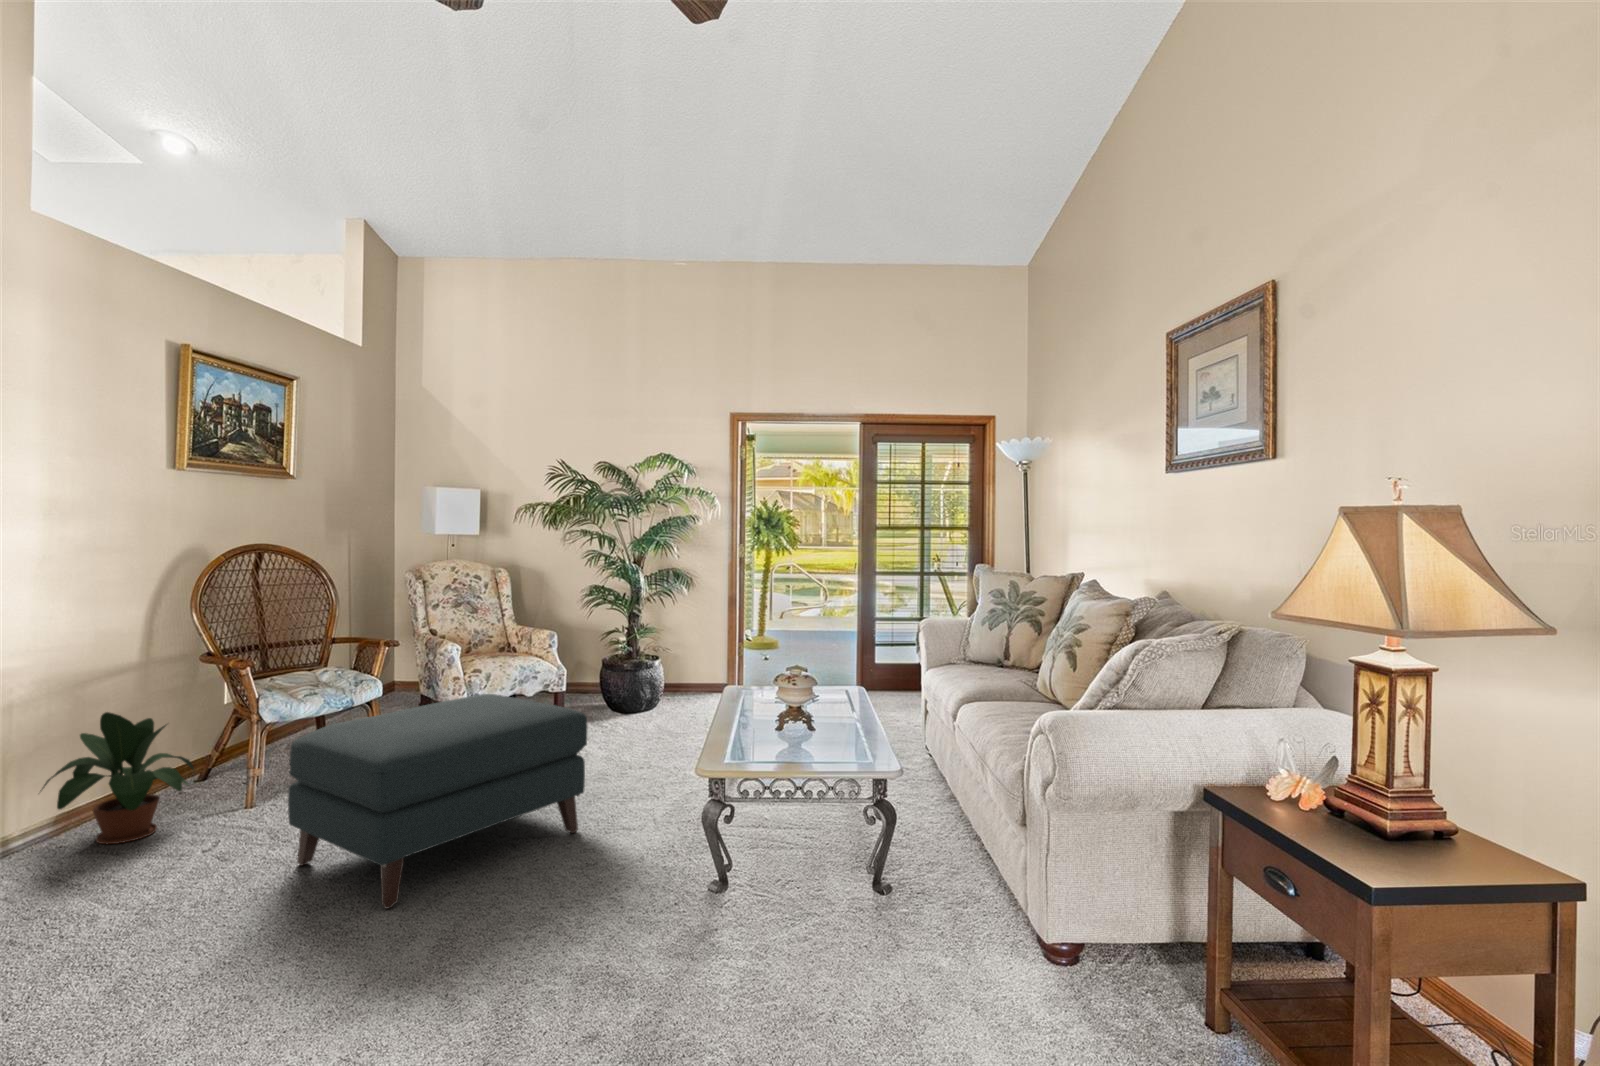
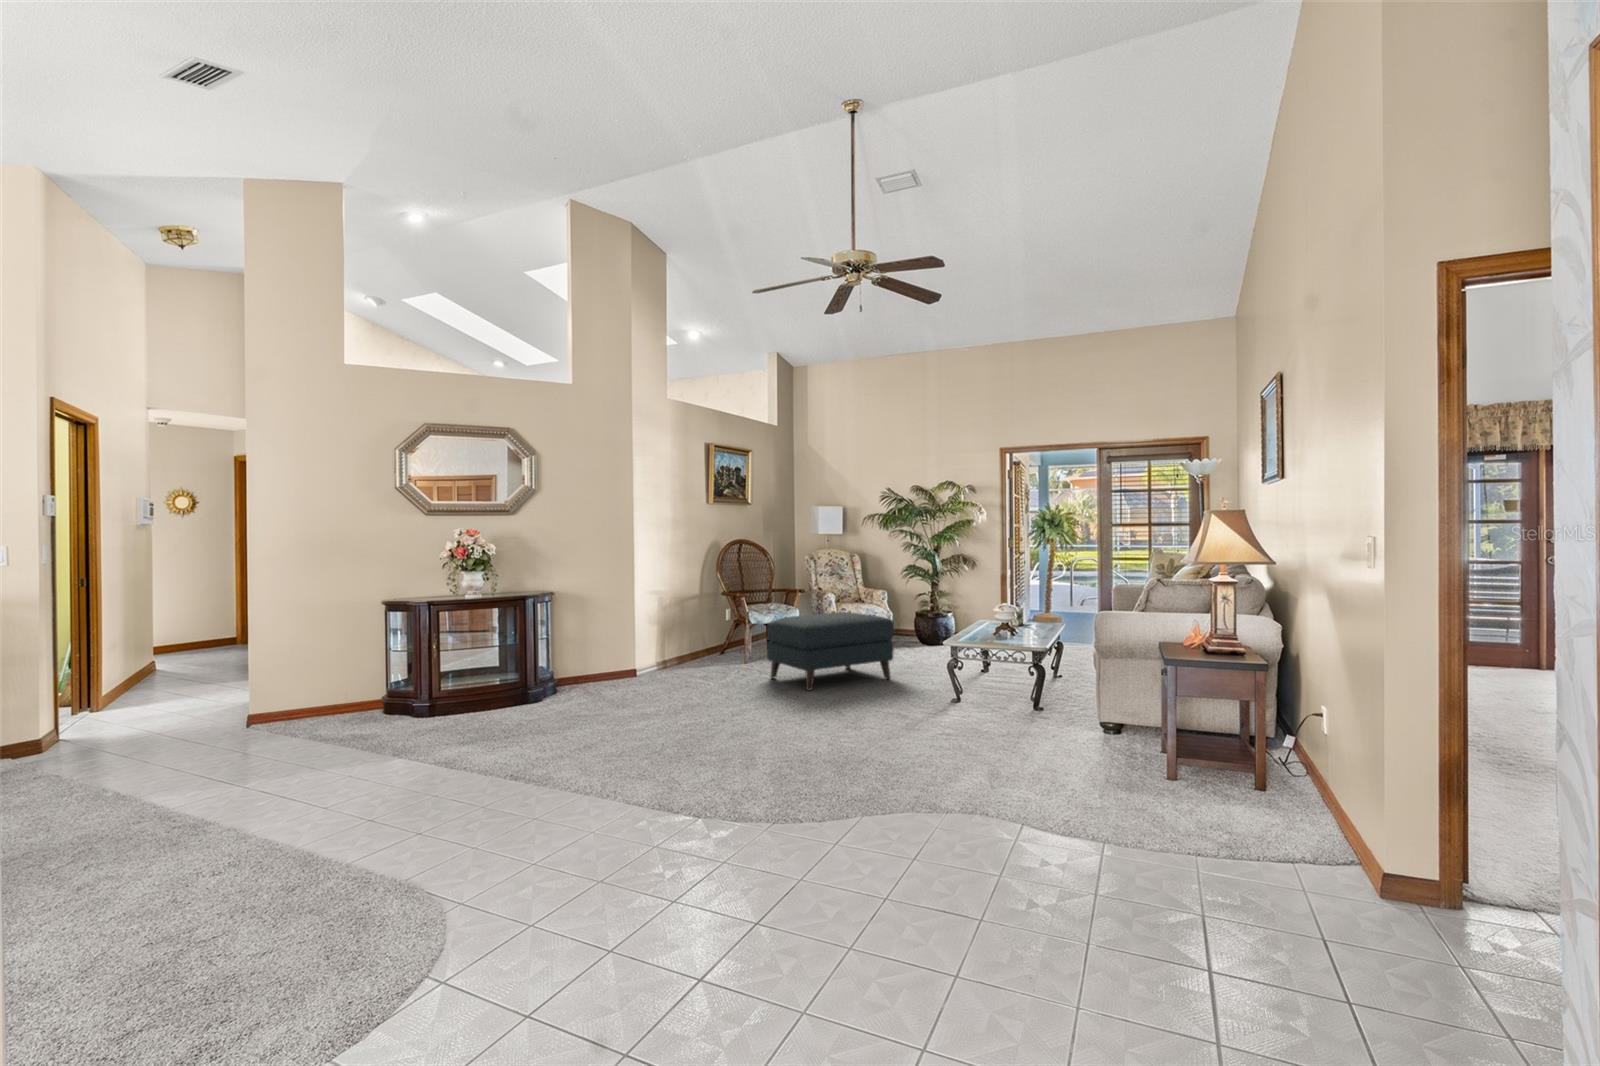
potted plant: present [40,712,194,844] -> none [673,610,723,668]

